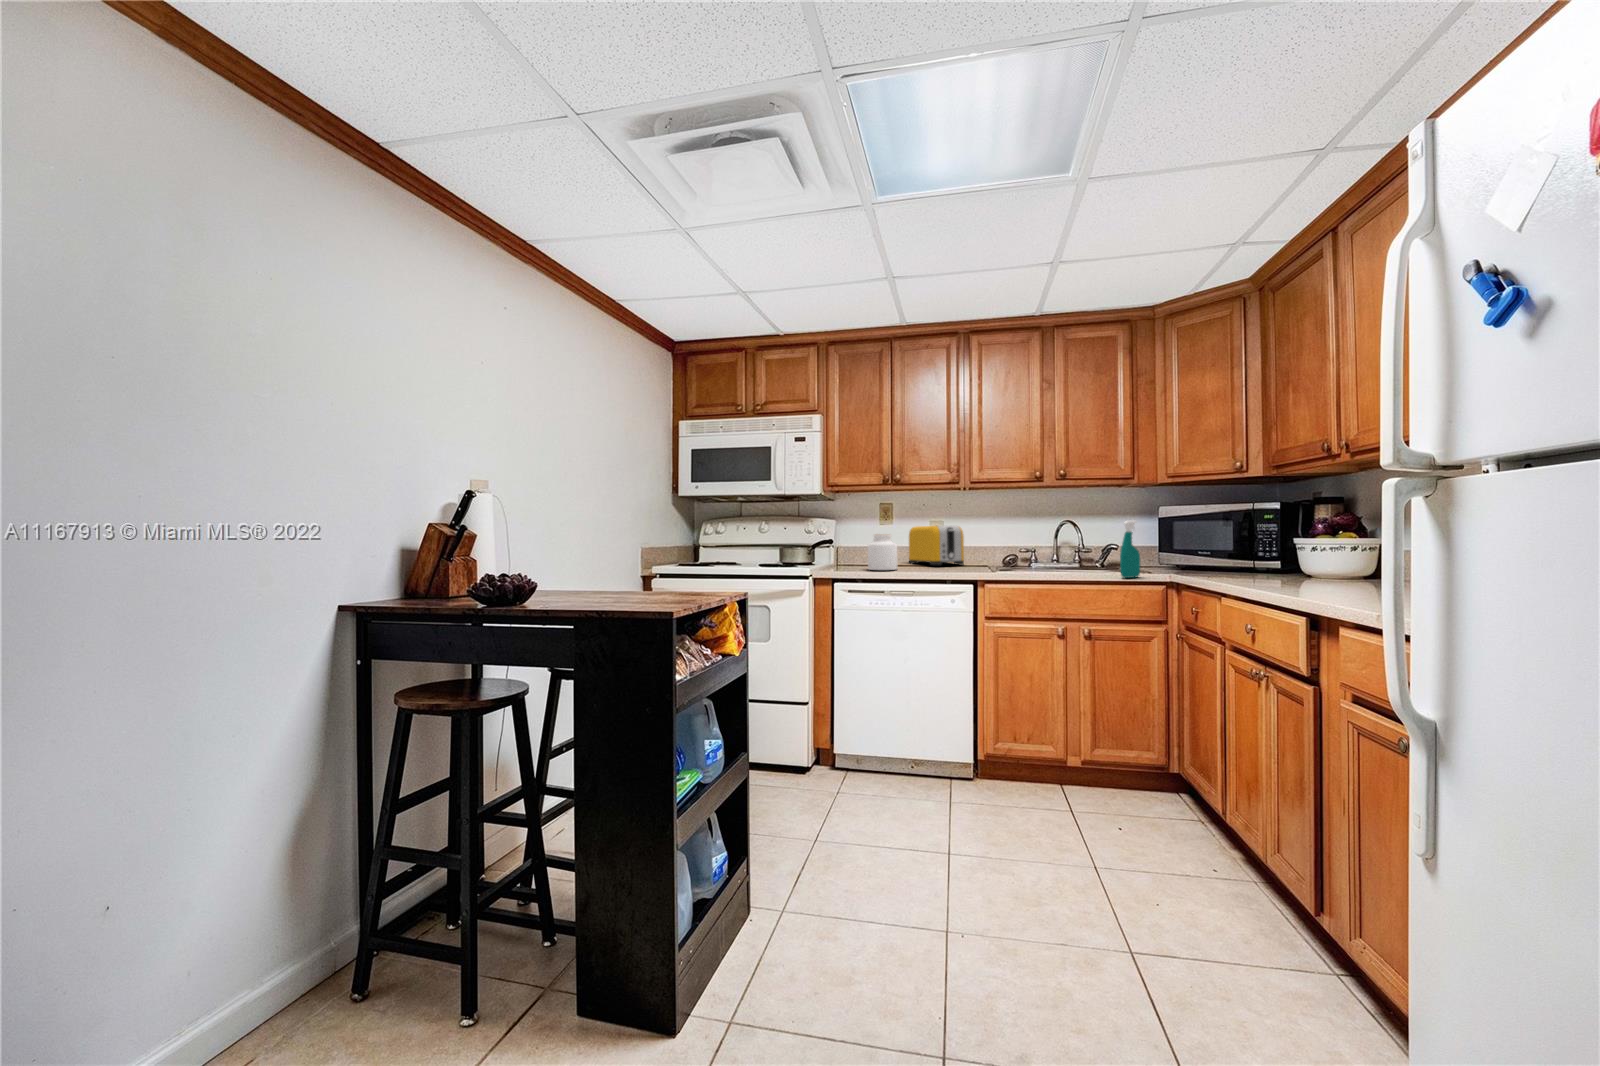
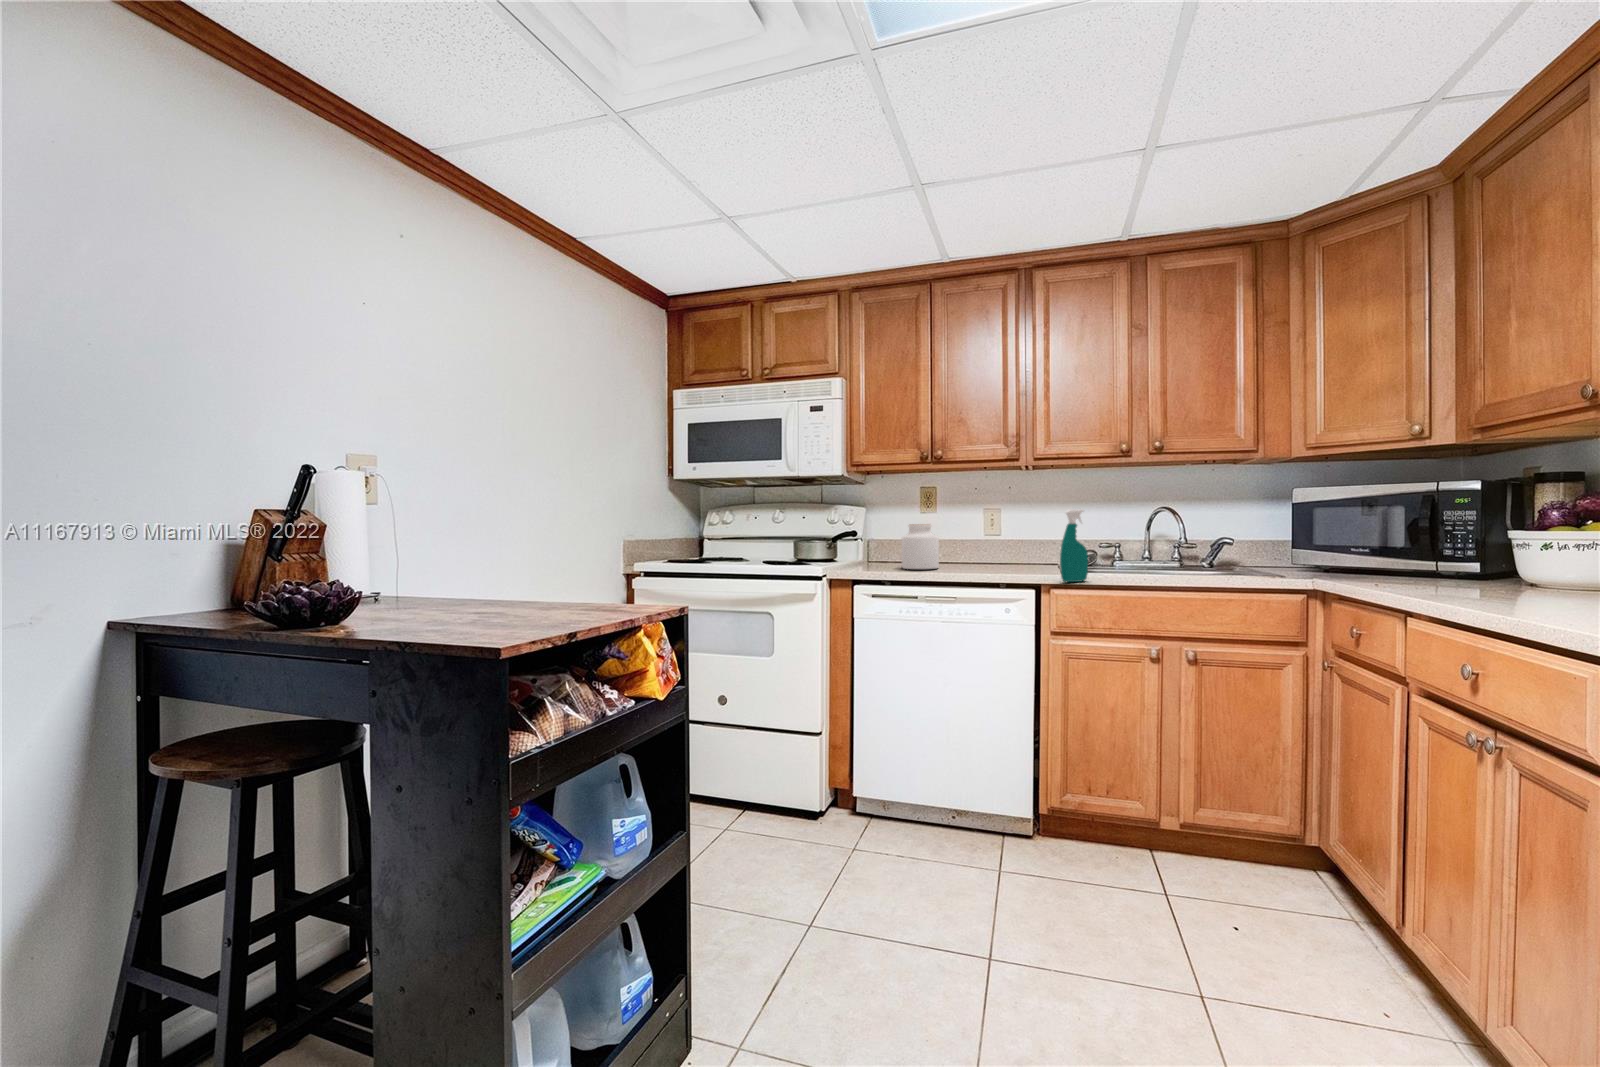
spray bottle: present [1120,520,1140,578] -> present [1060,509,1088,582]
toaster: present [909,526,964,565] -> none [956,513,1025,563]

